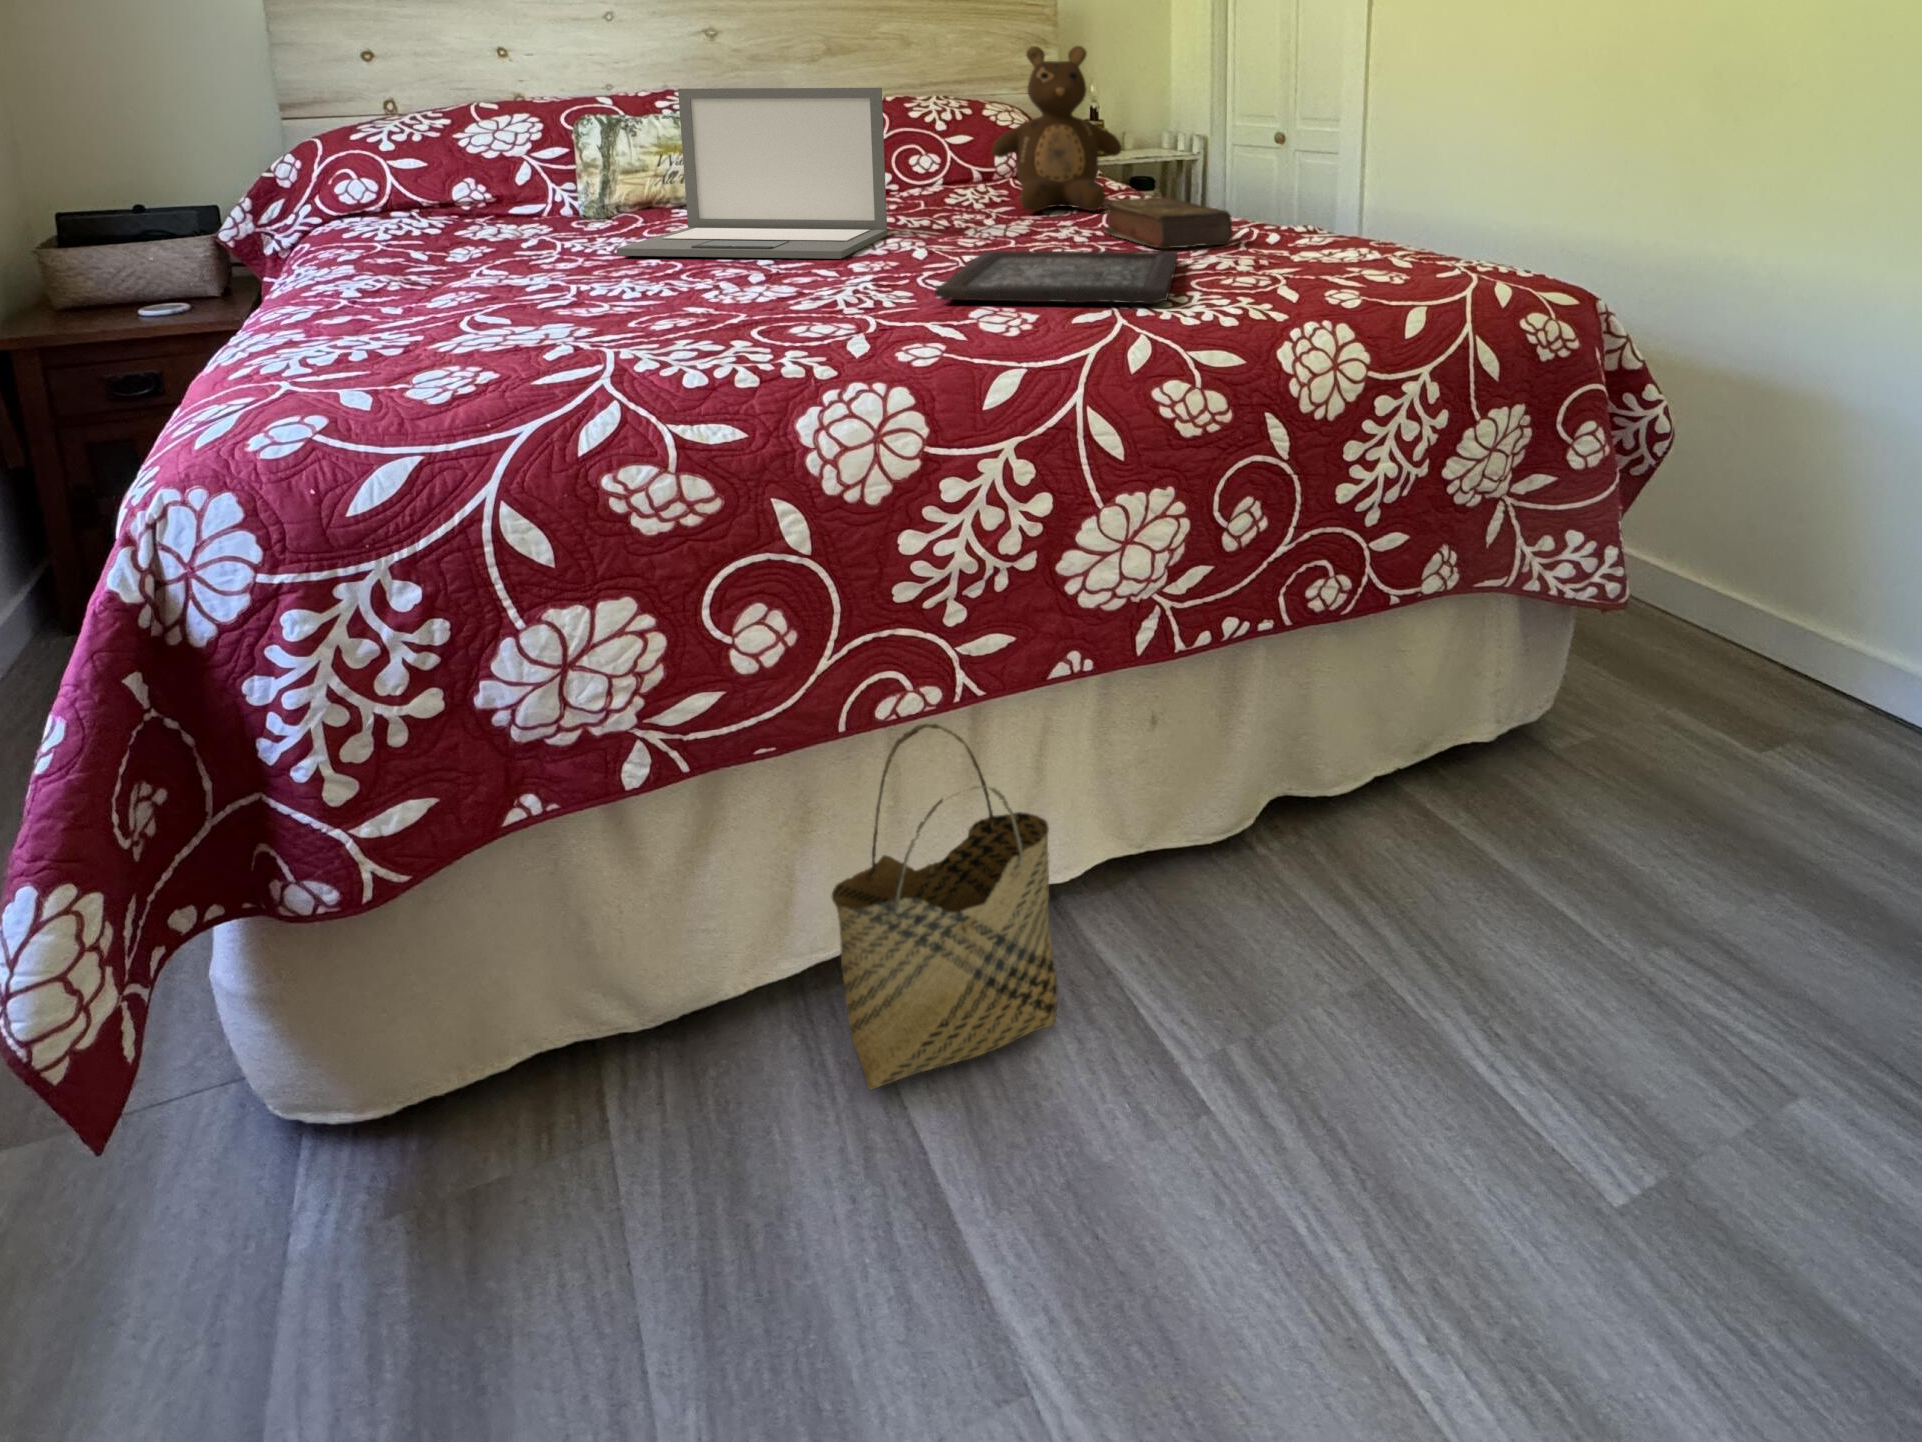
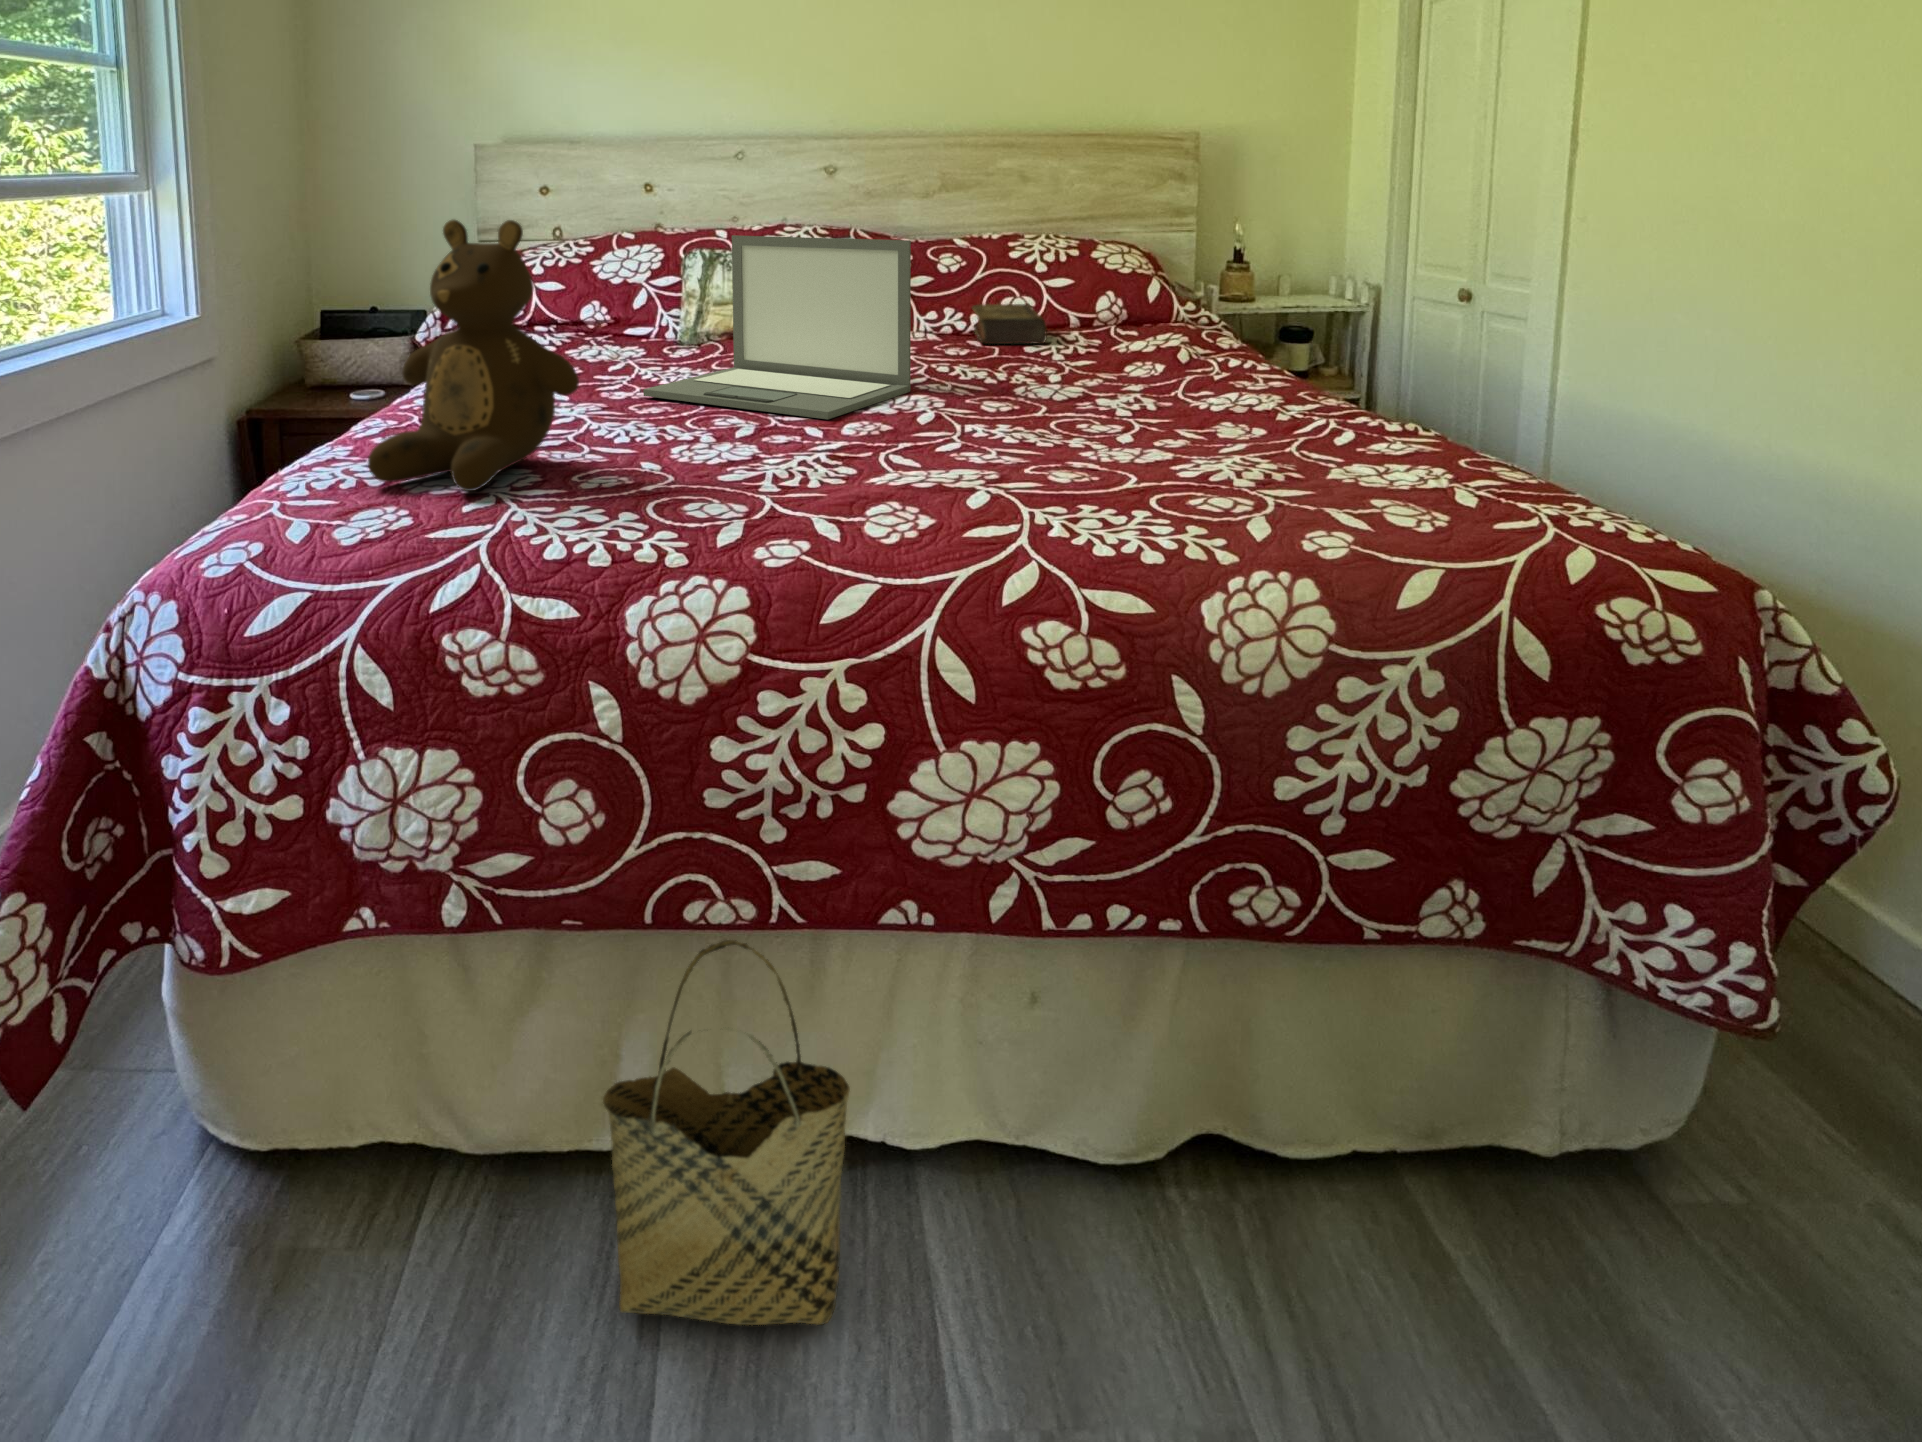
teddy bear: present [992,46,1122,212] -> present [368,220,579,491]
book: present [1104,196,1233,249] -> present [972,304,1047,344]
tray: present [935,251,1178,304] -> none [842,427,1169,522]

